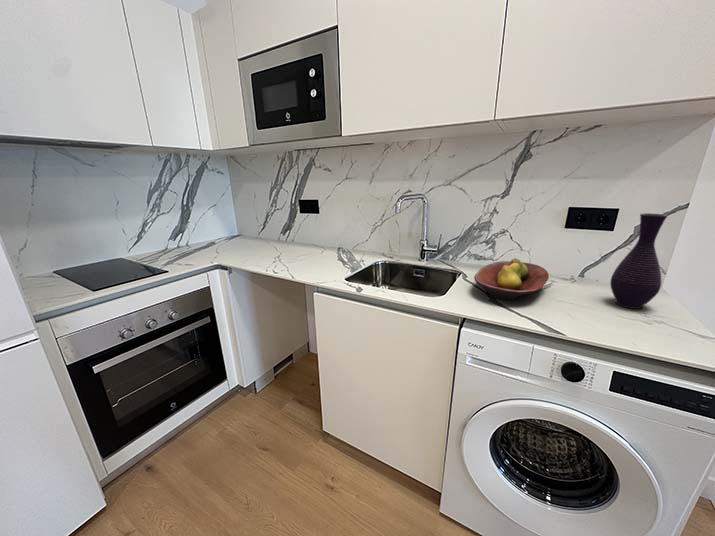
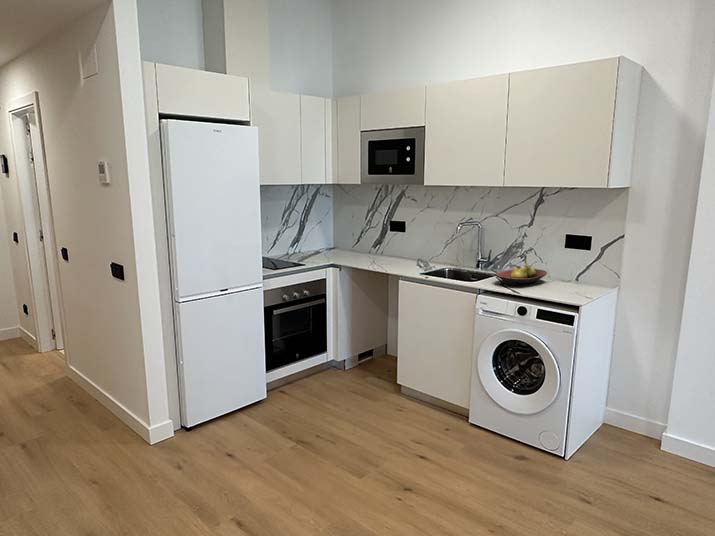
vase: present [610,213,667,309] -> none [571,239,594,292]

